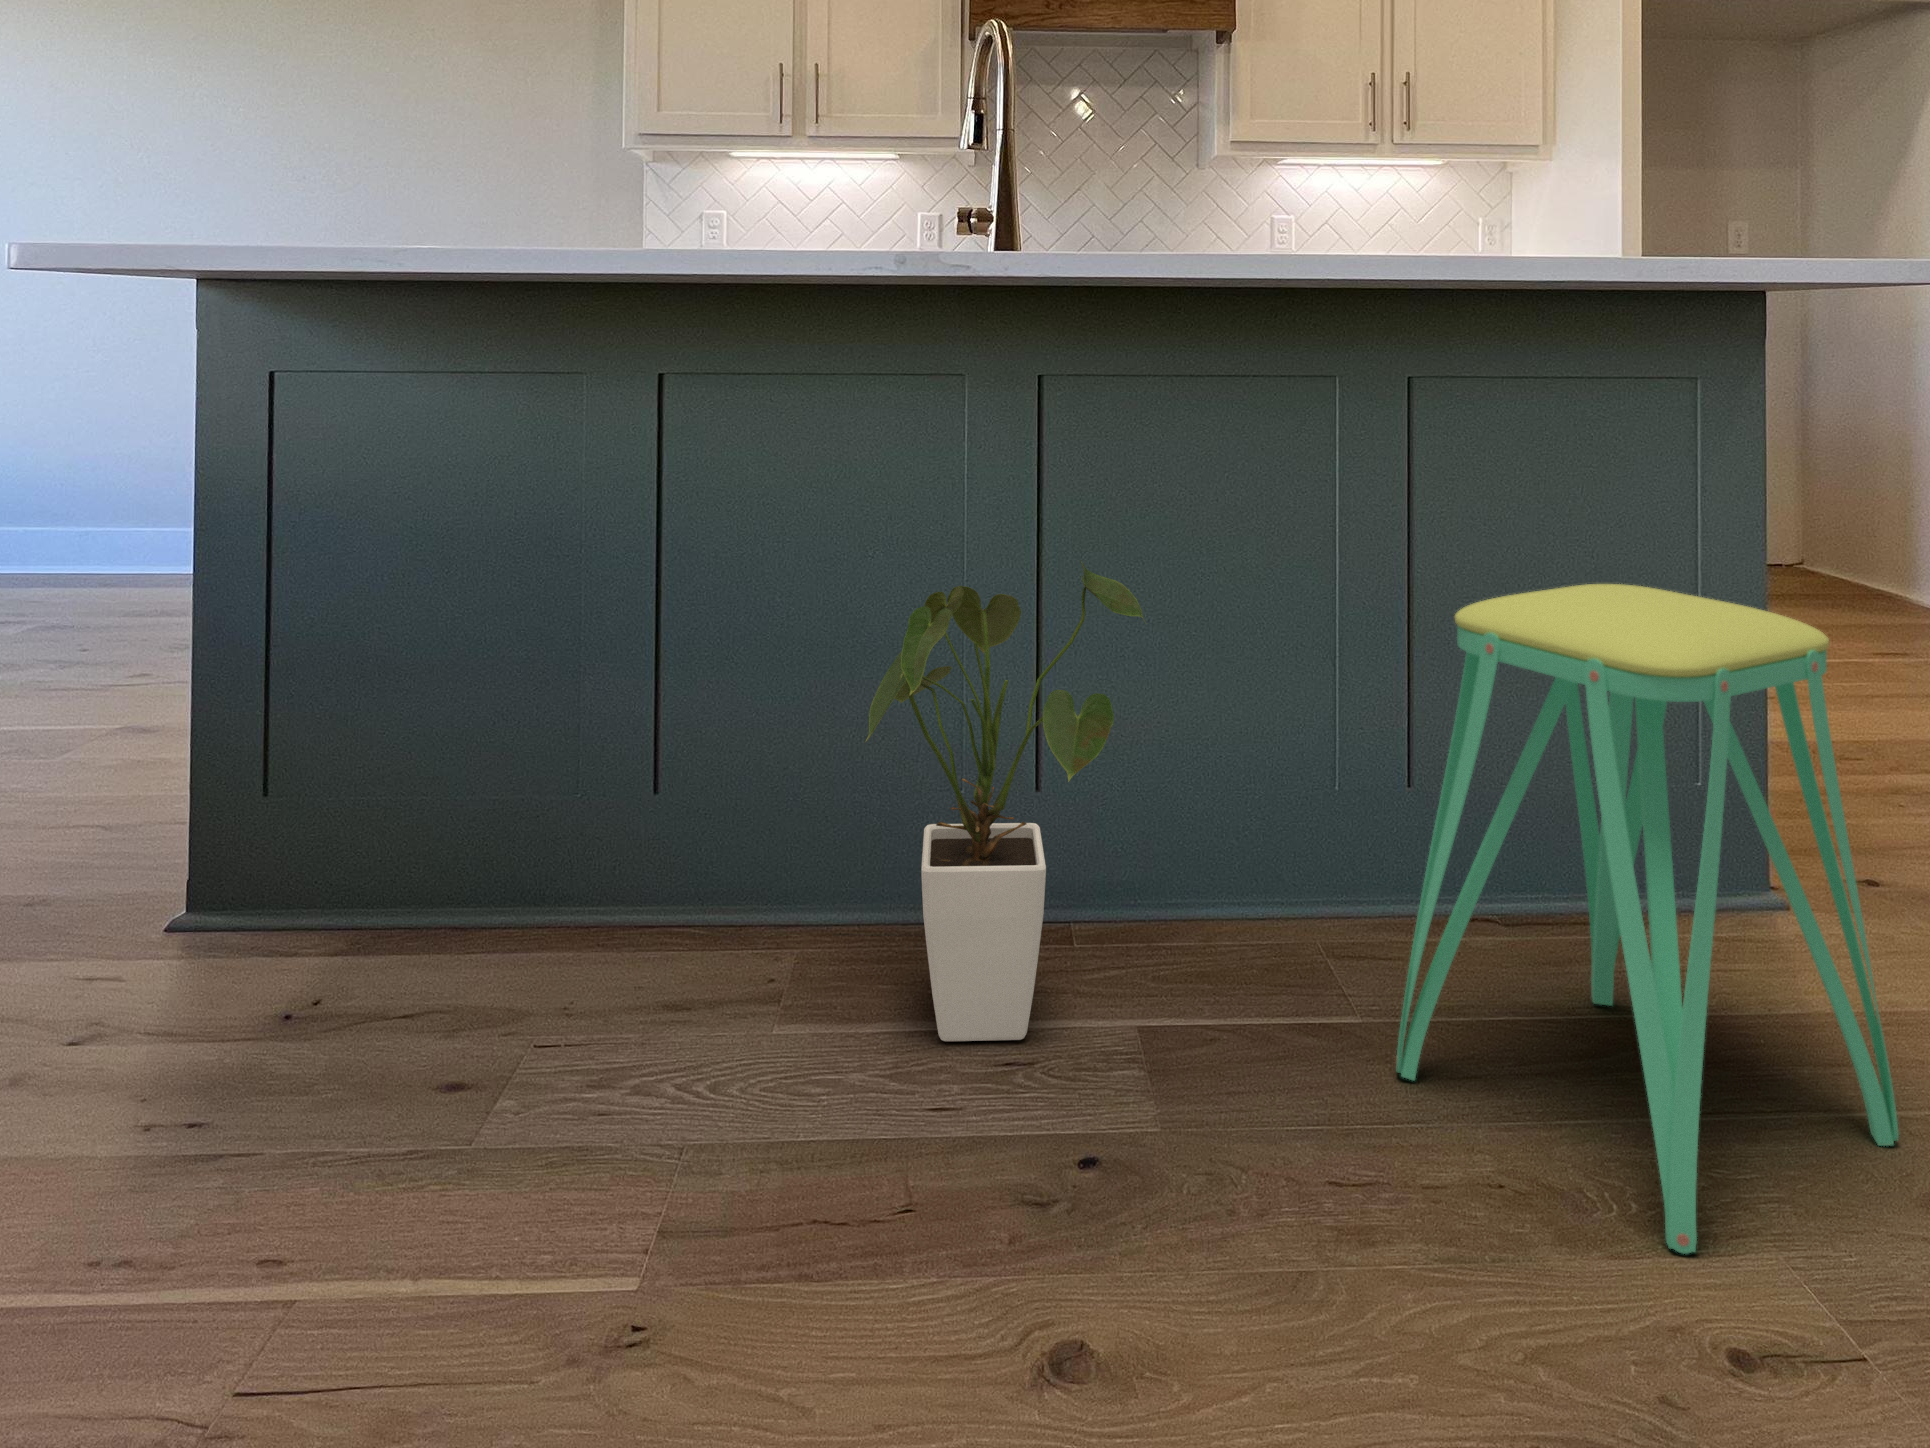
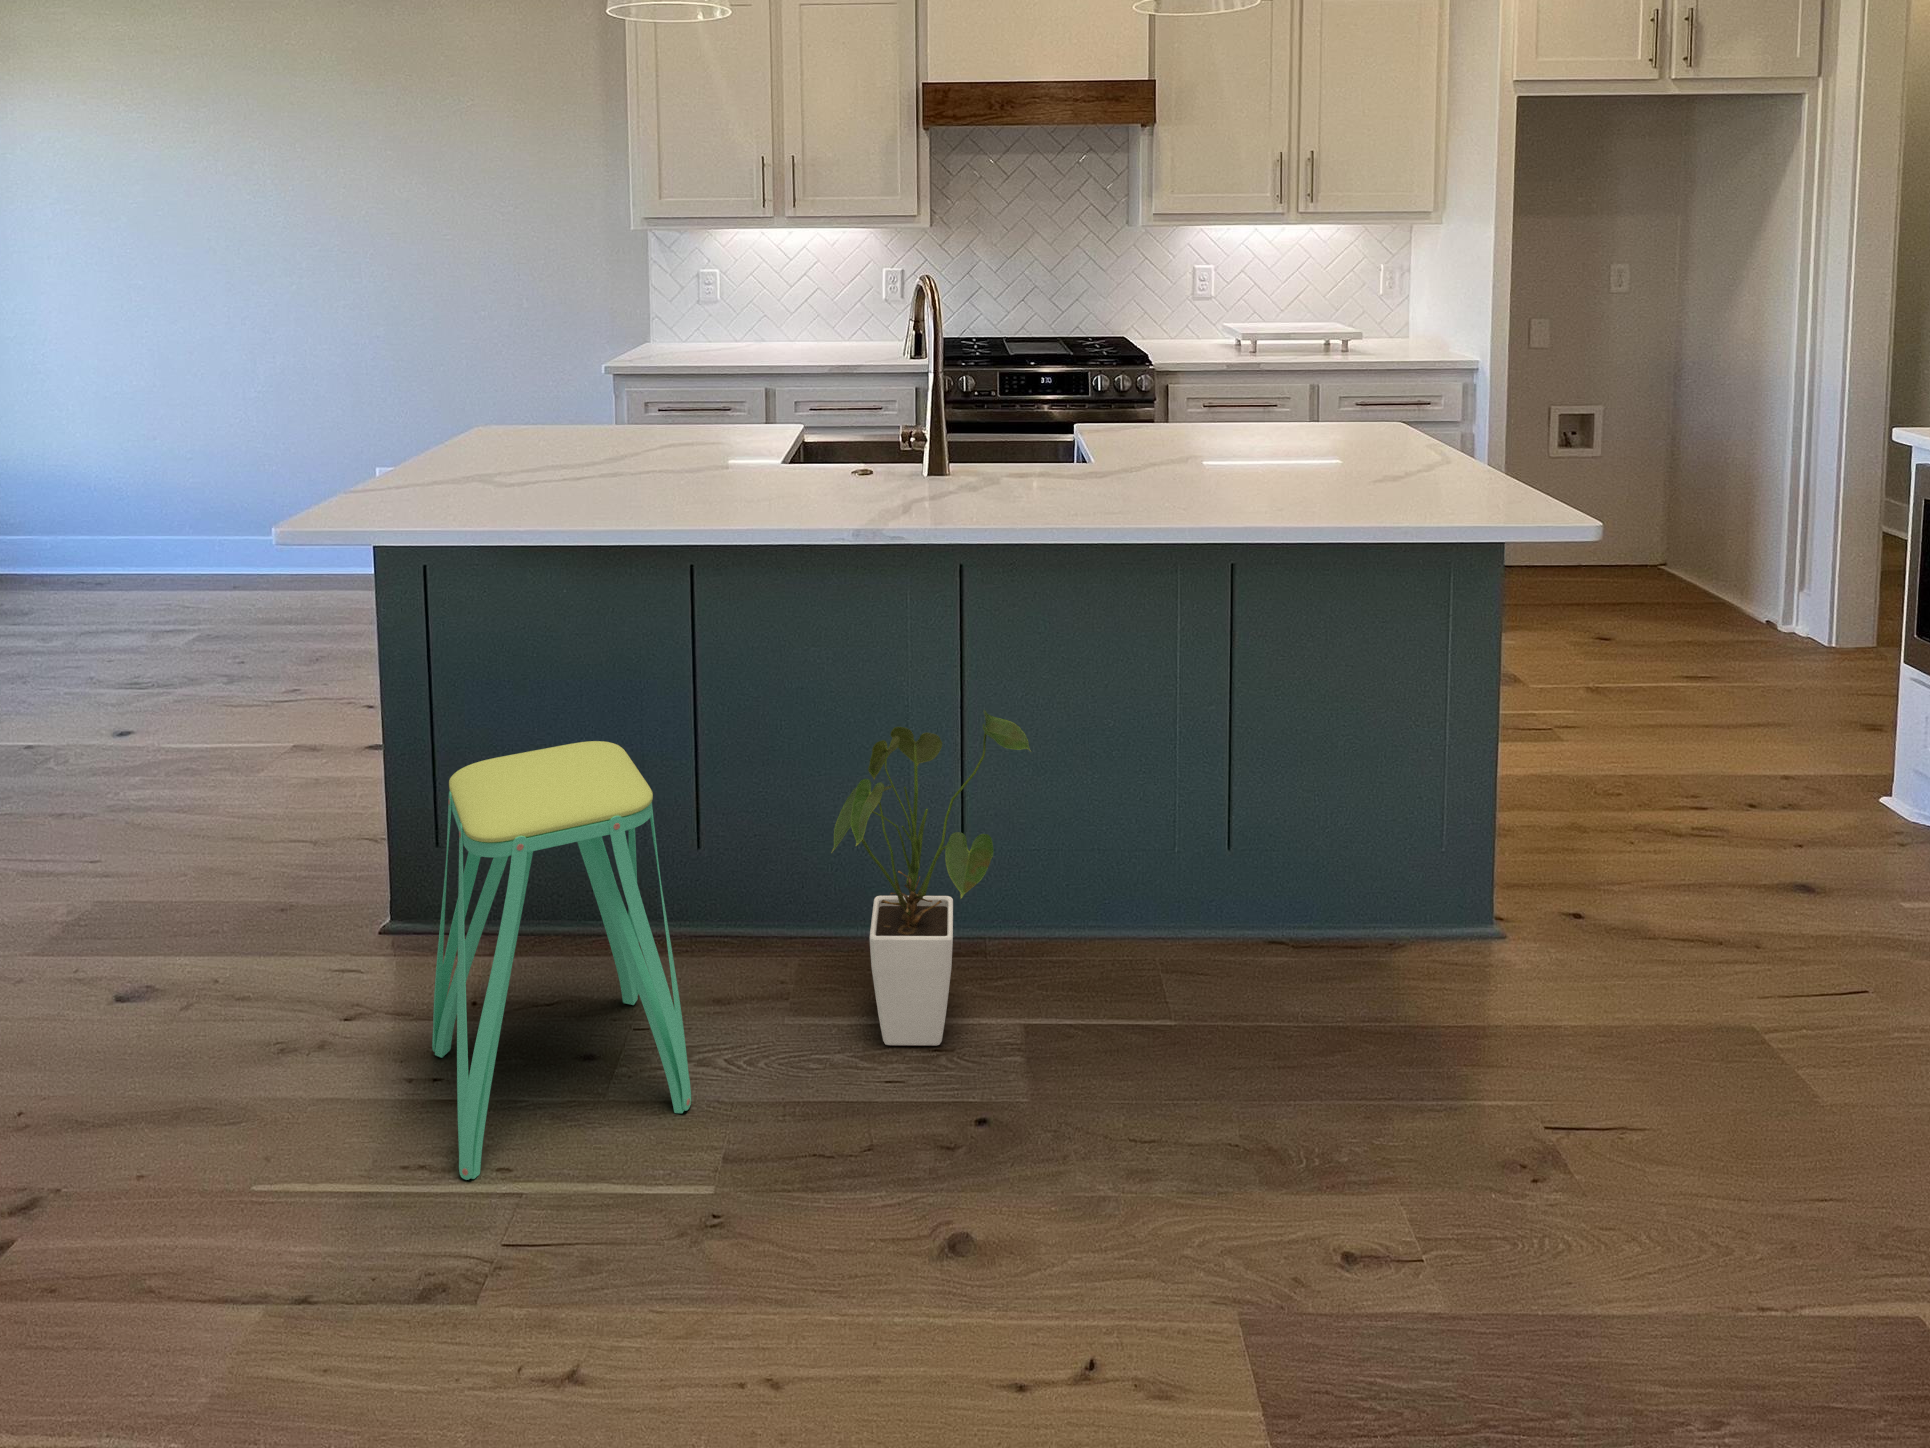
stool: present [1396,584,1899,1254] -> present [432,741,691,1180]

